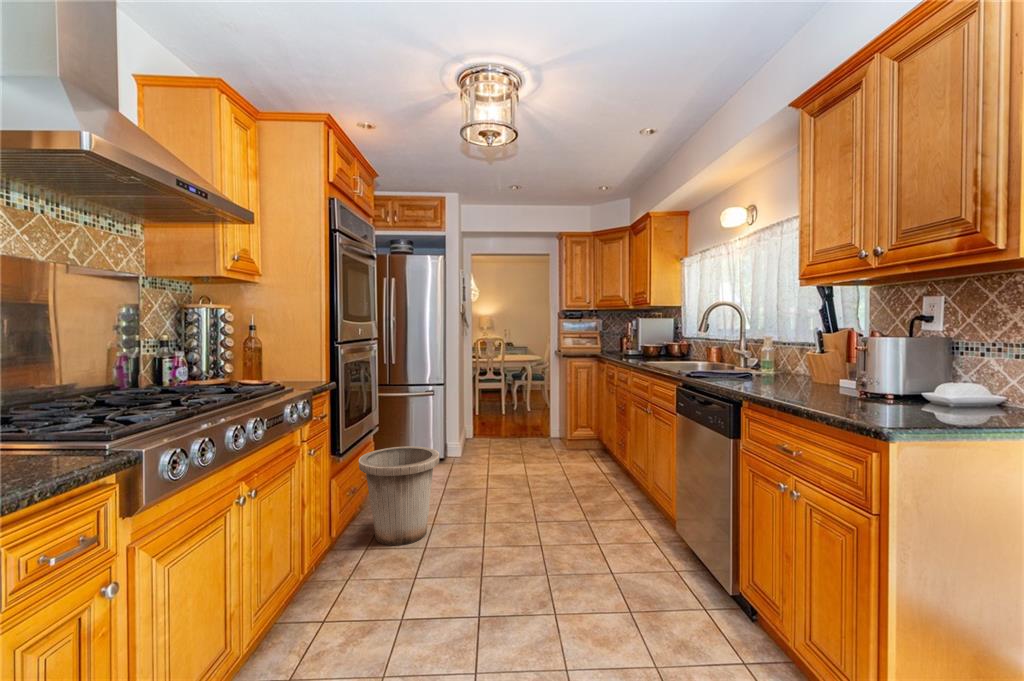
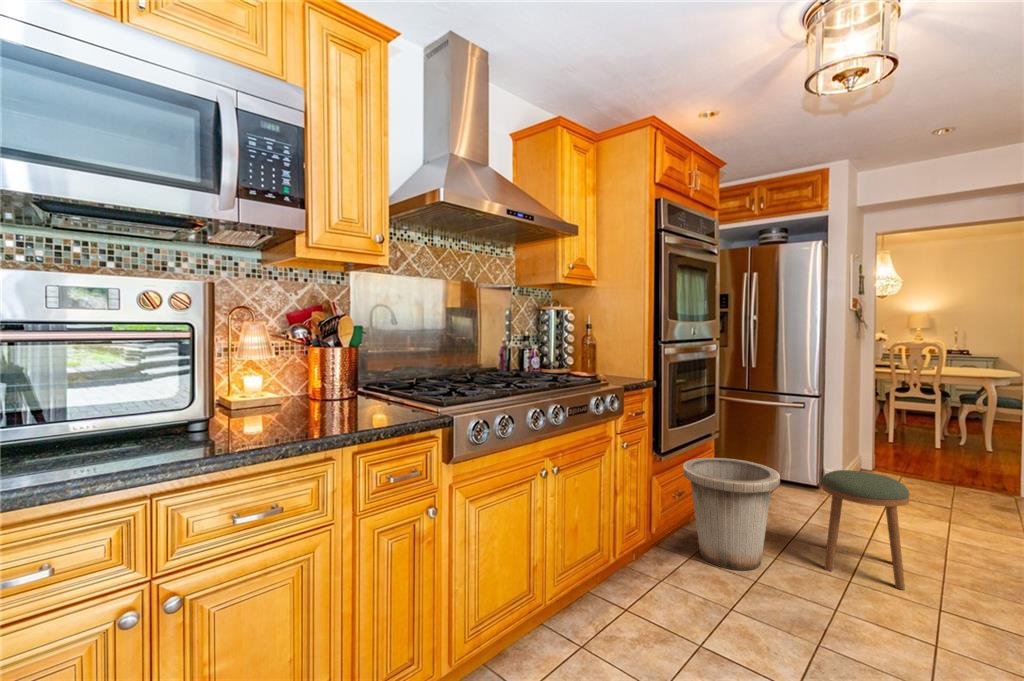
stool: none [463,438,517,520] -> present [822,470,909,590]

